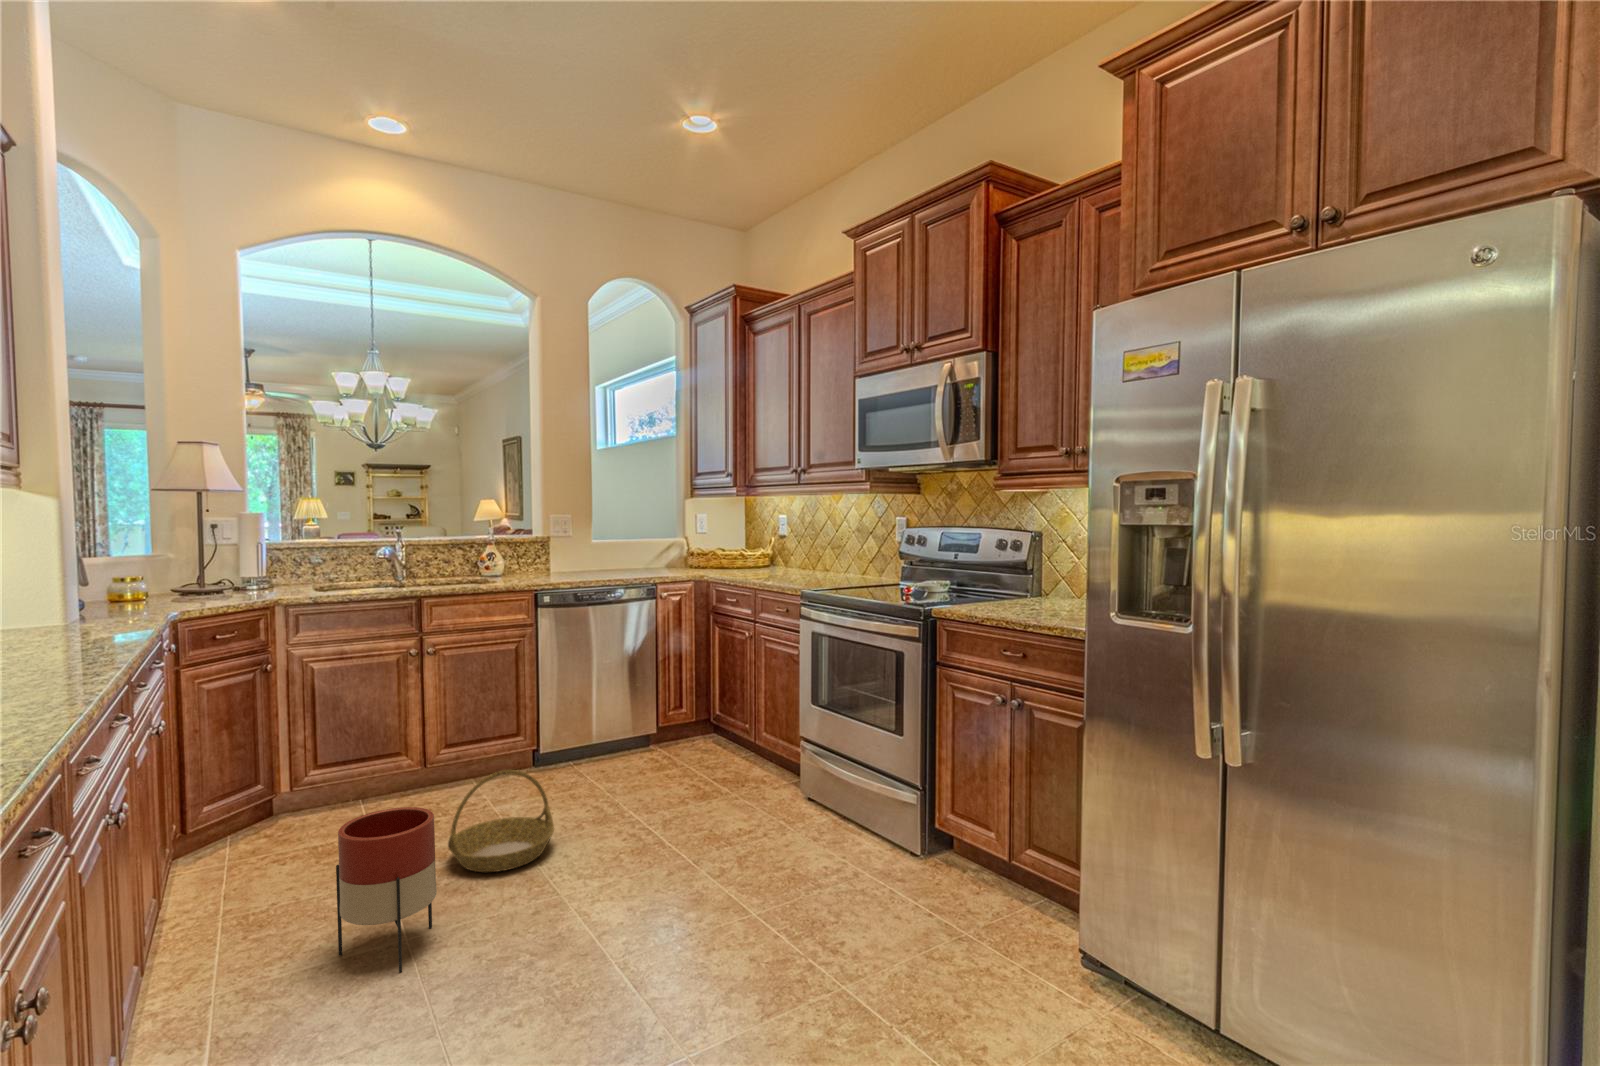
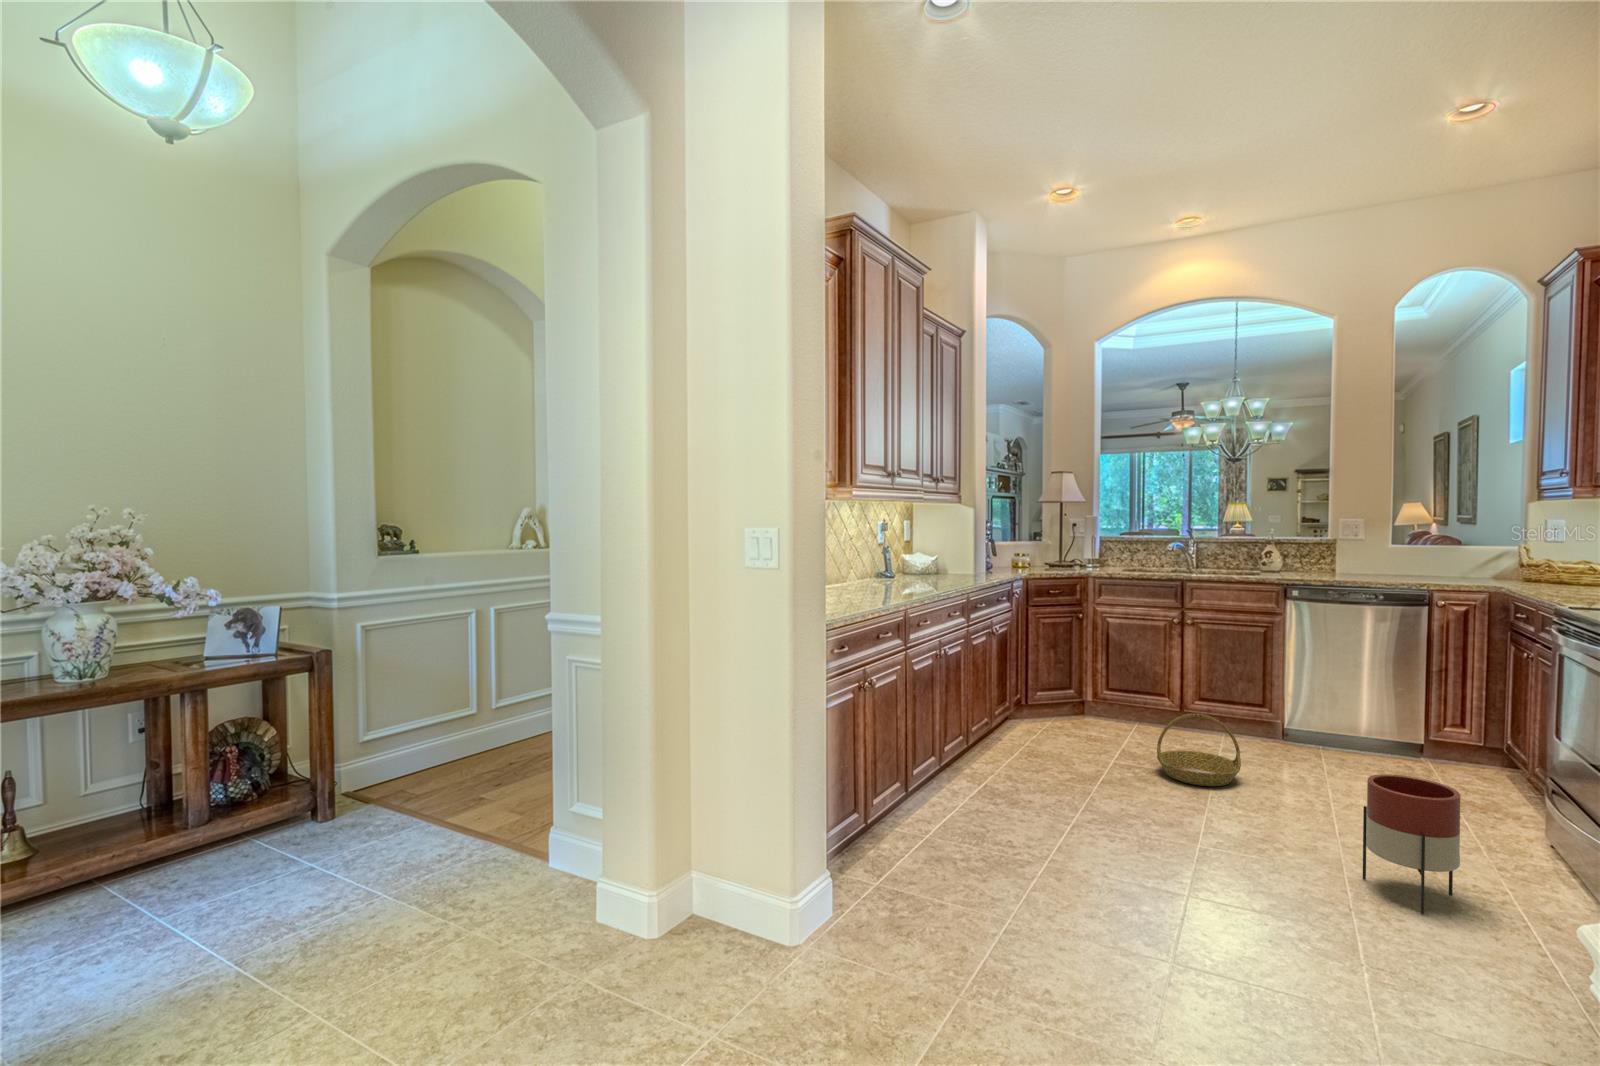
planter: present [336,807,437,972] -> present [1363,774,1460,914]

